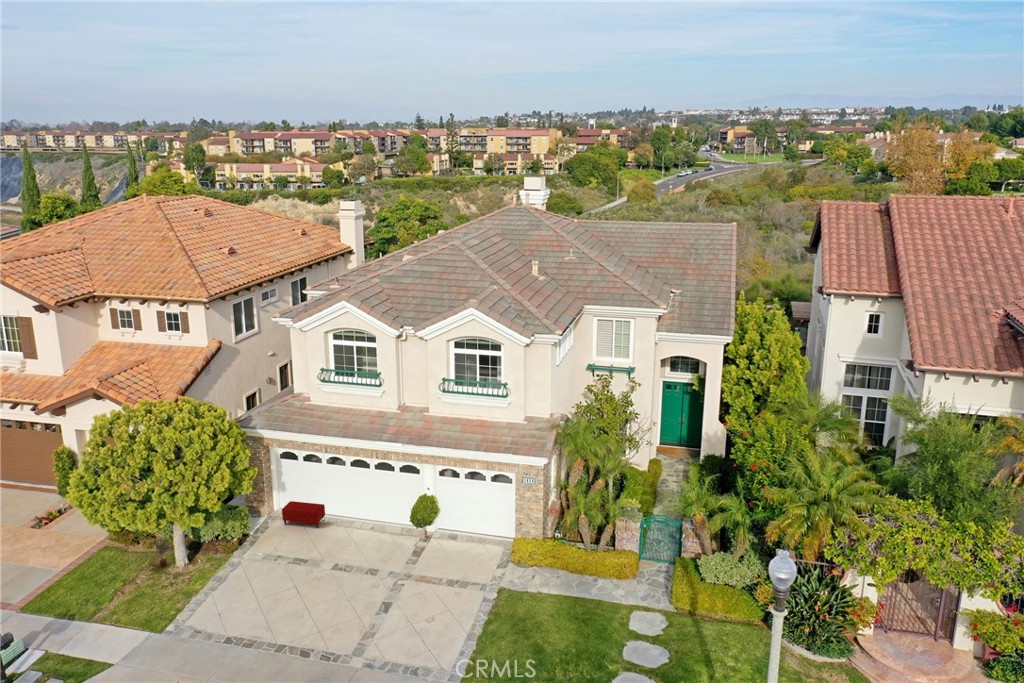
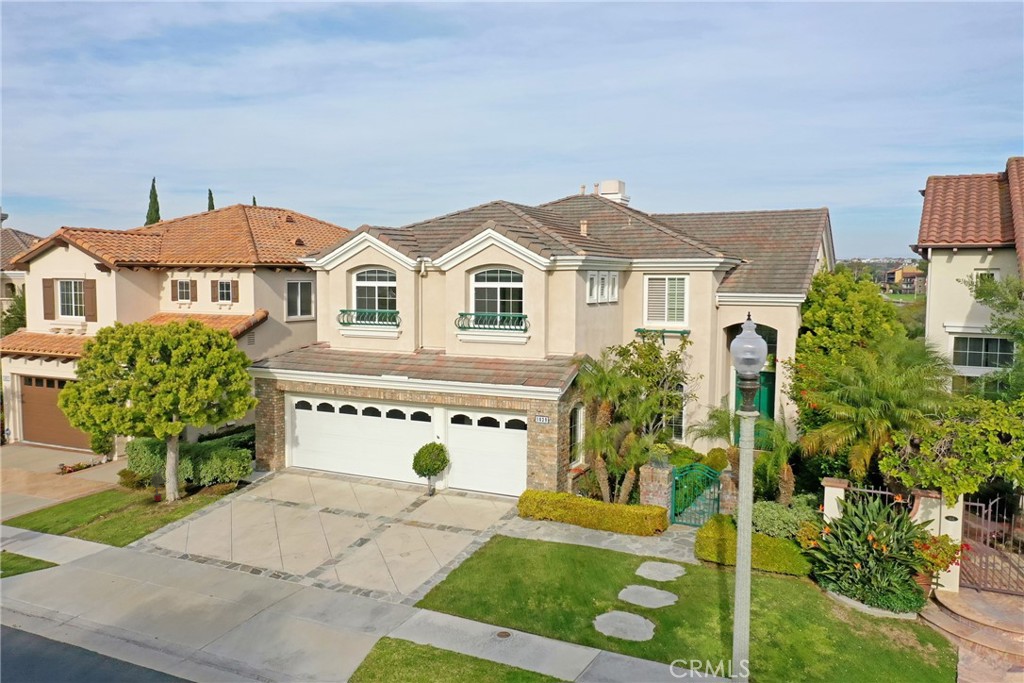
bench: present [282,501,325,528] -> none [291,456,336,482]

